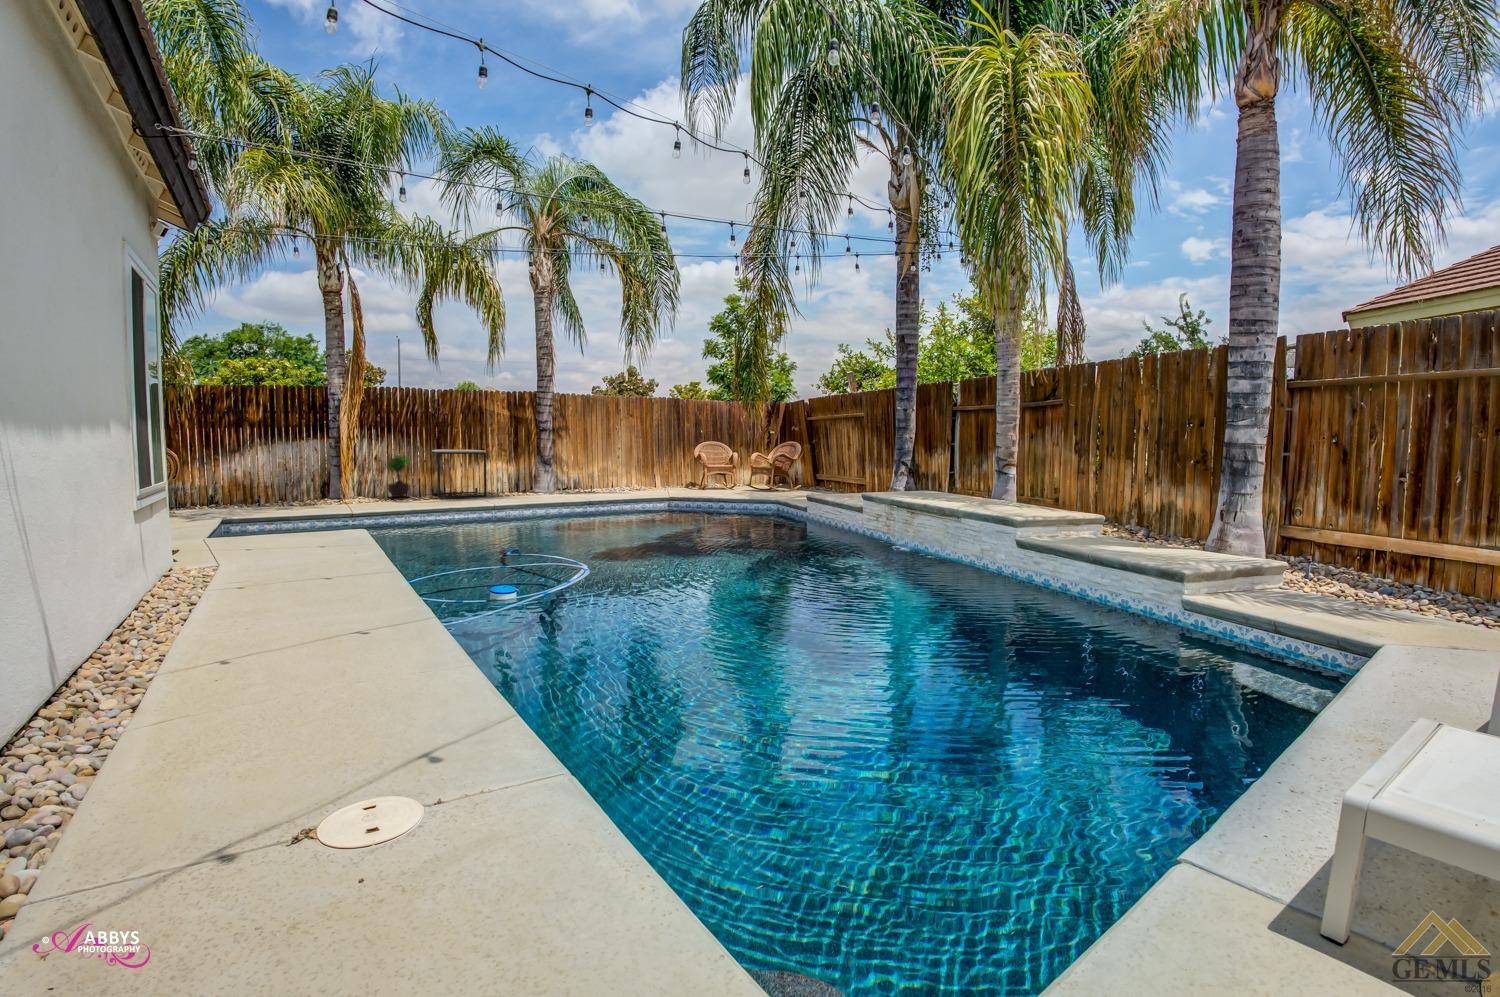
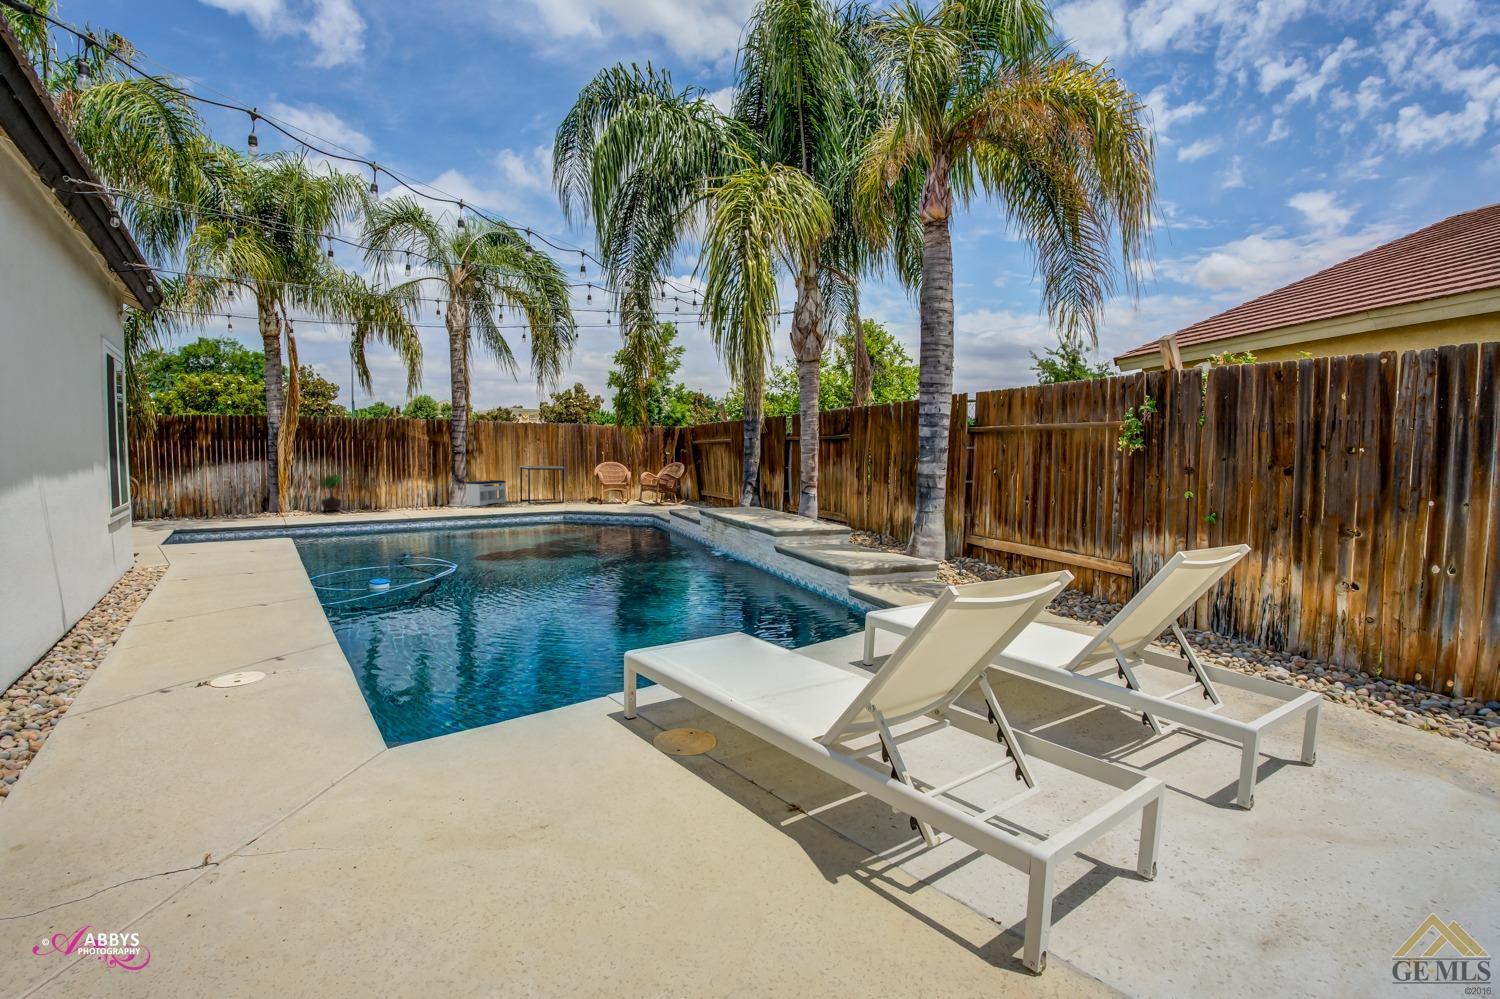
side table: present [431,449,486,498] -> present [520,466,564,504]
bench: none [545,463,589,492] -> present [464,480,506,506]

